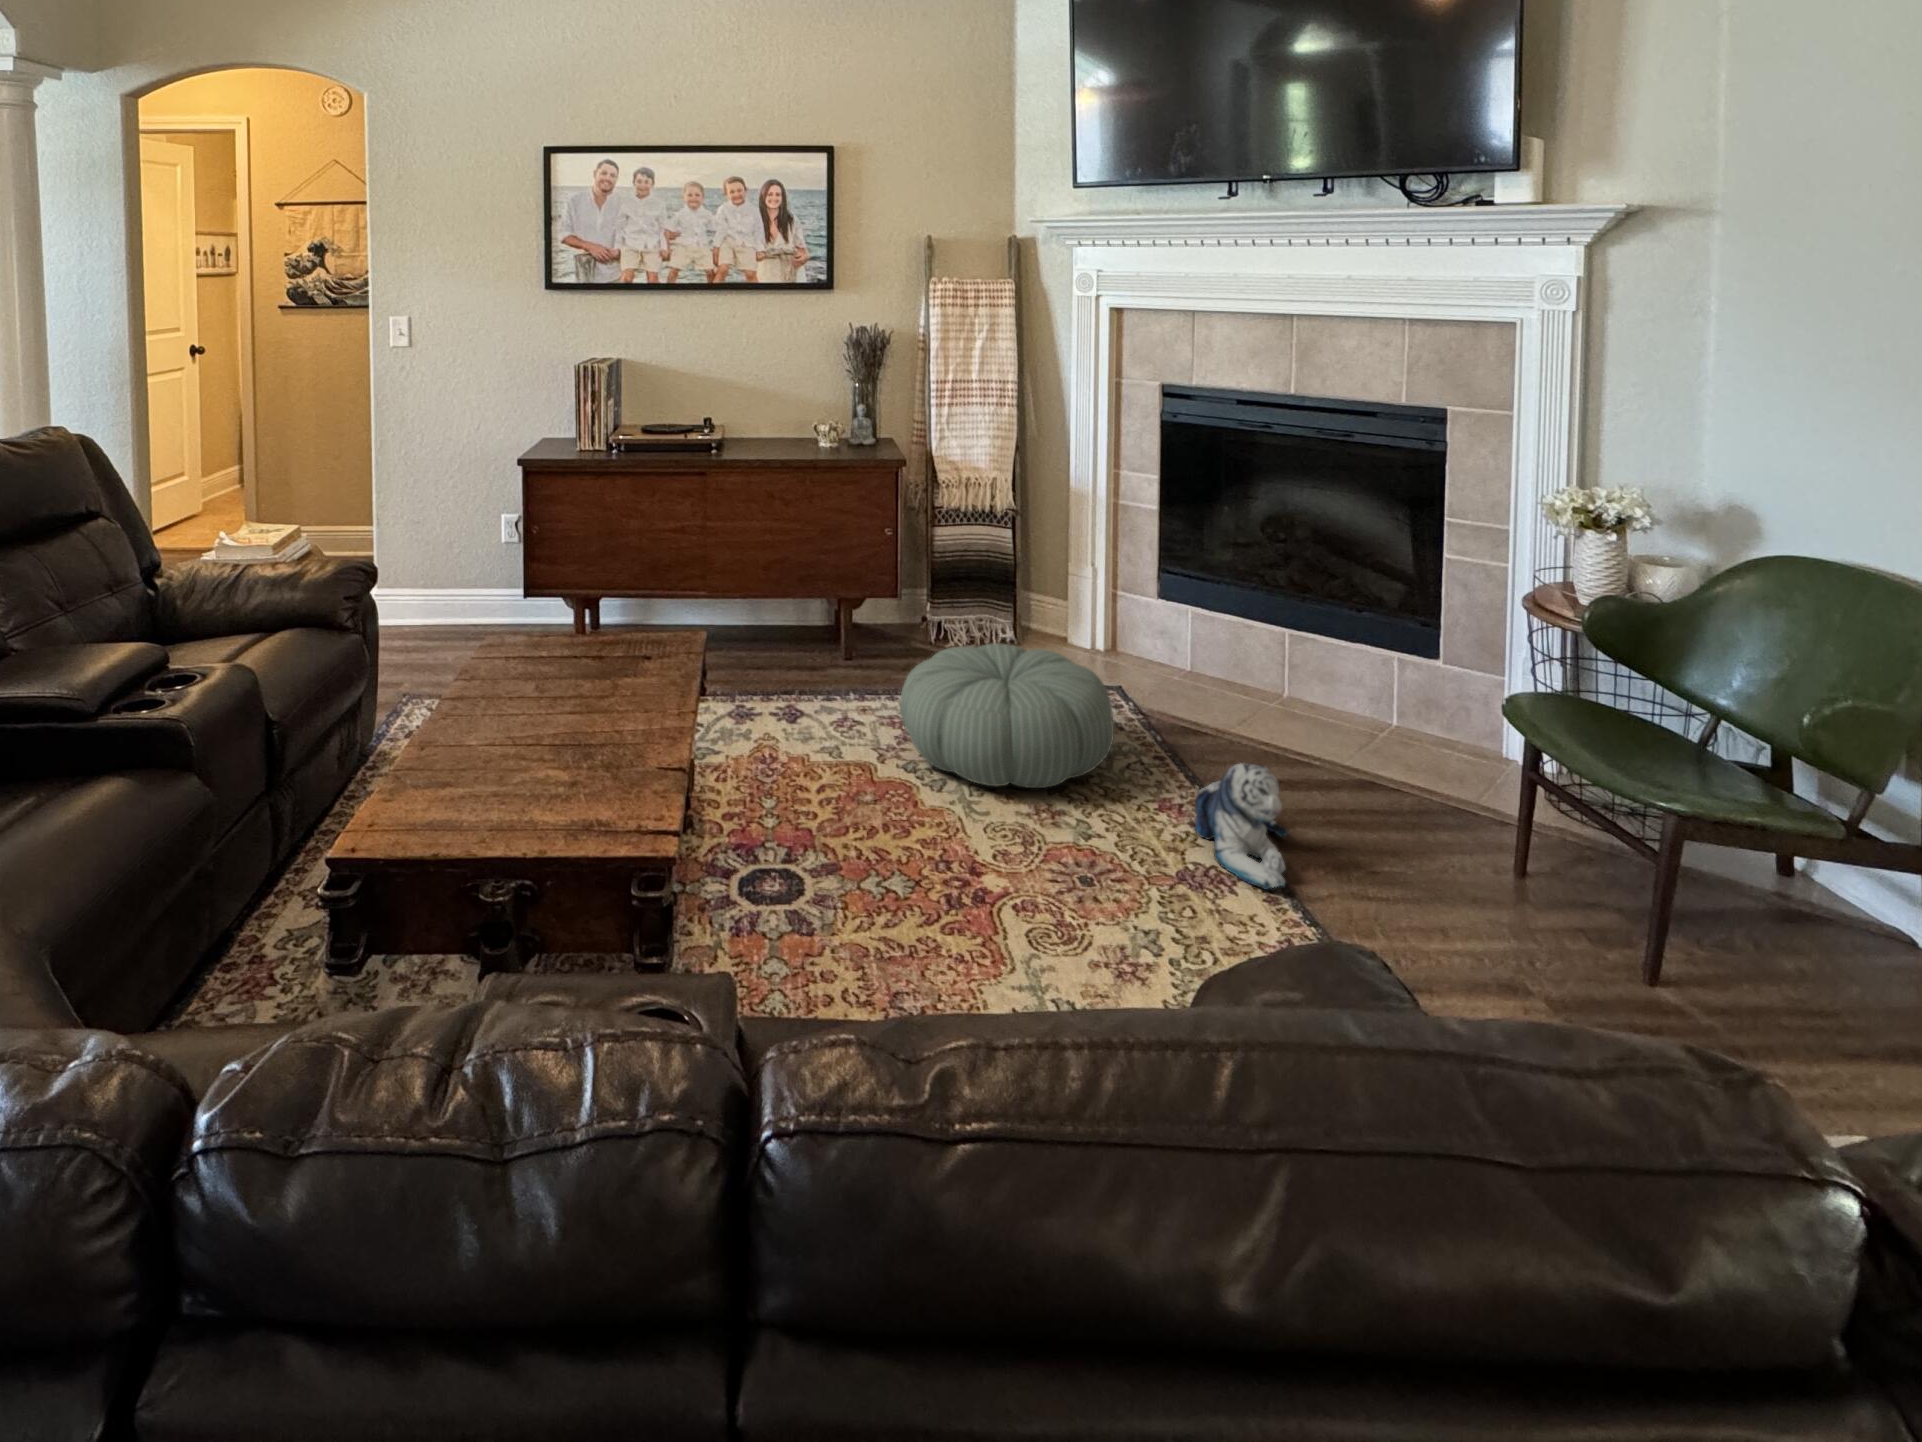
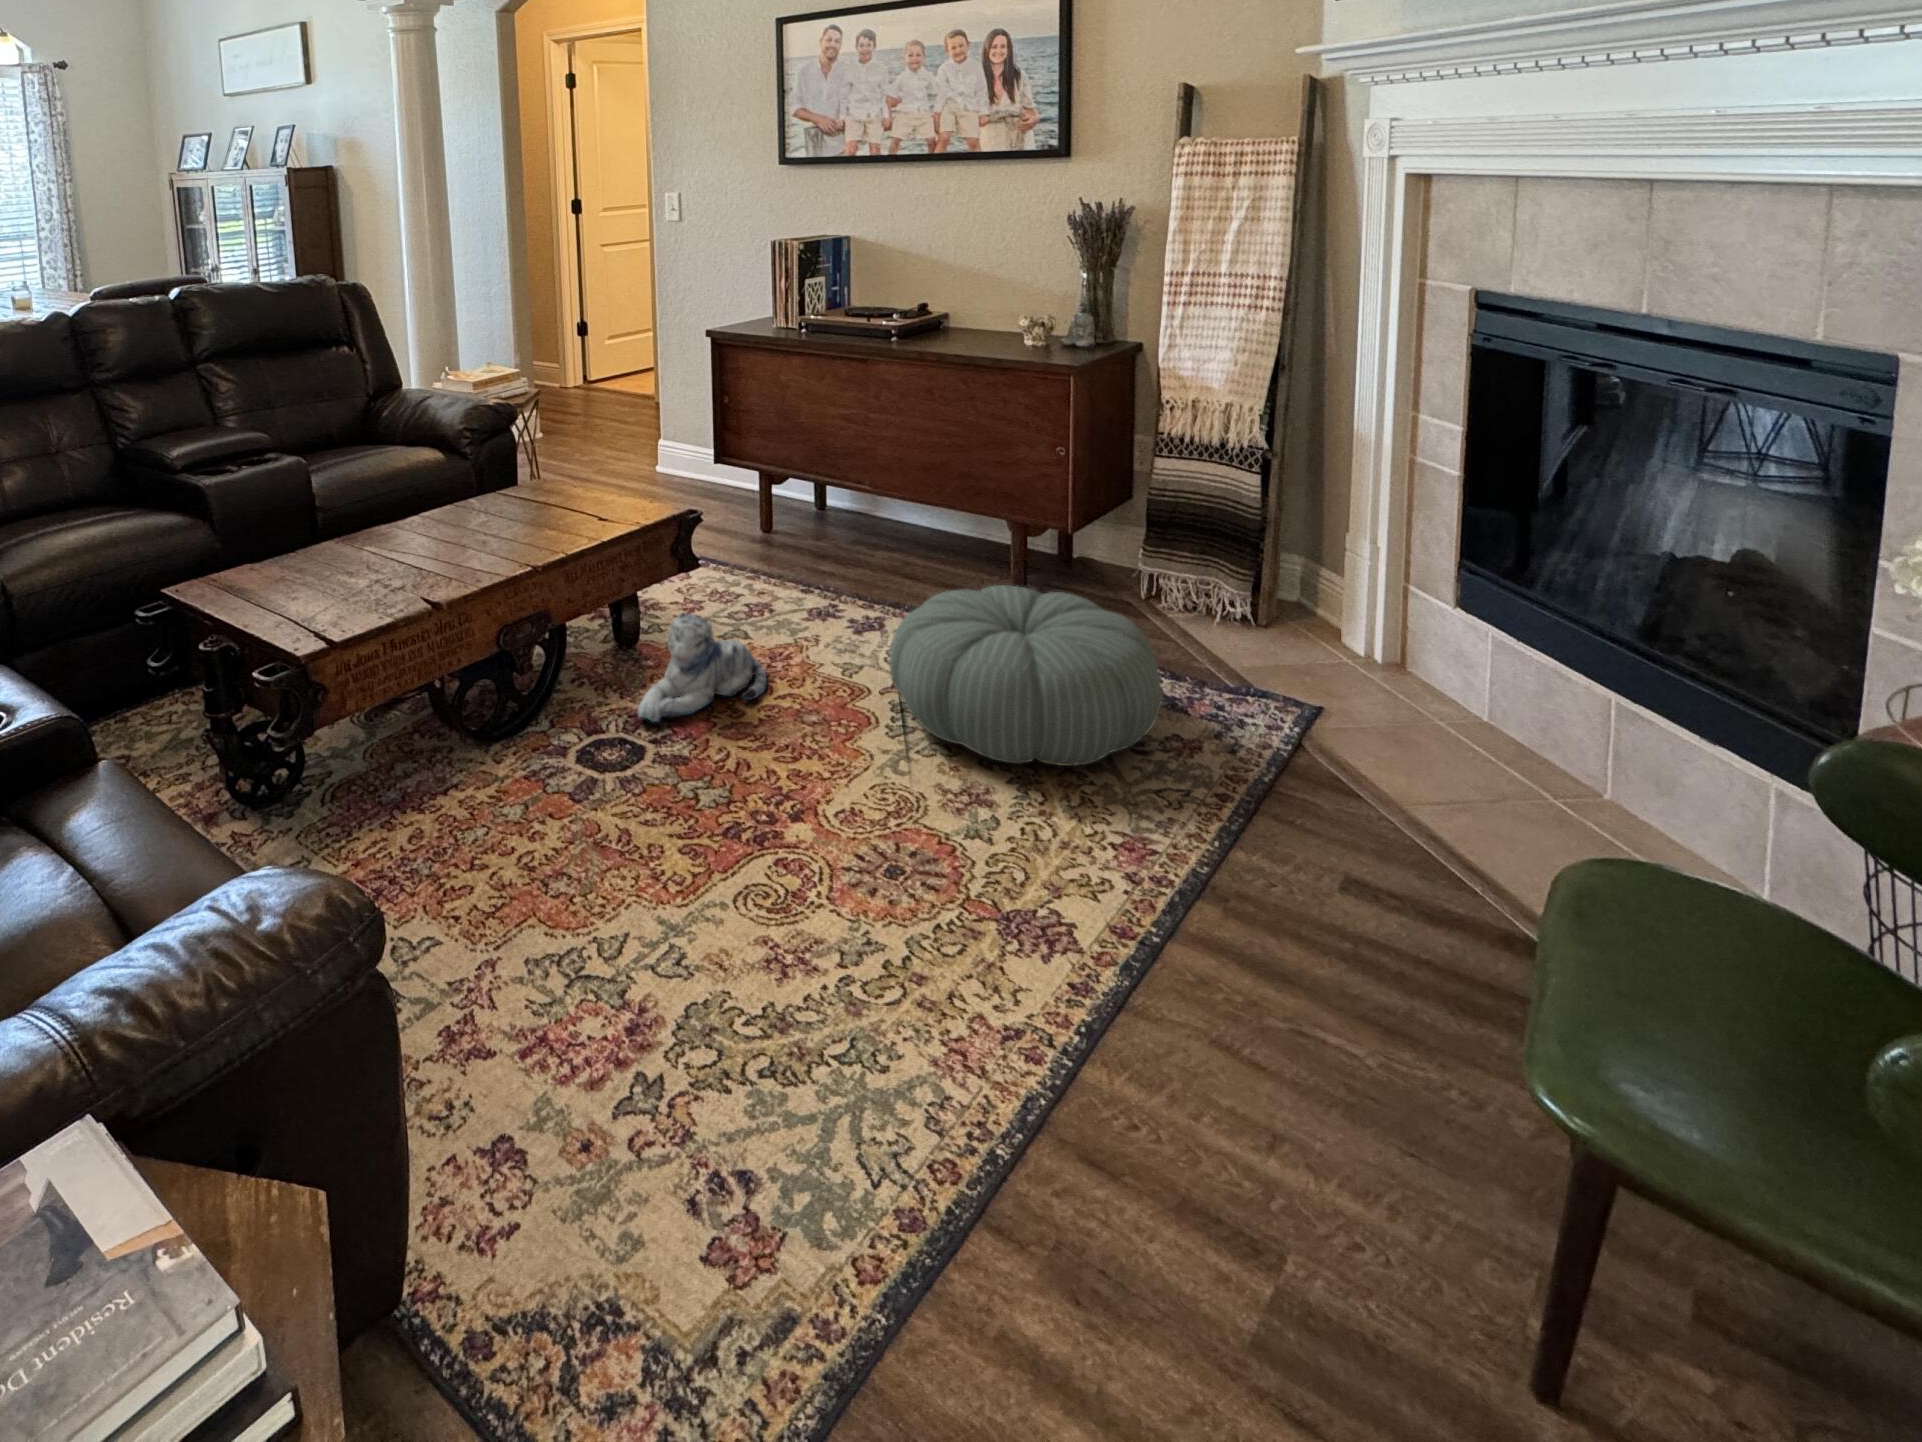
plush toy: present [1194,764,1288,889] -> present [637,612,767,722]

